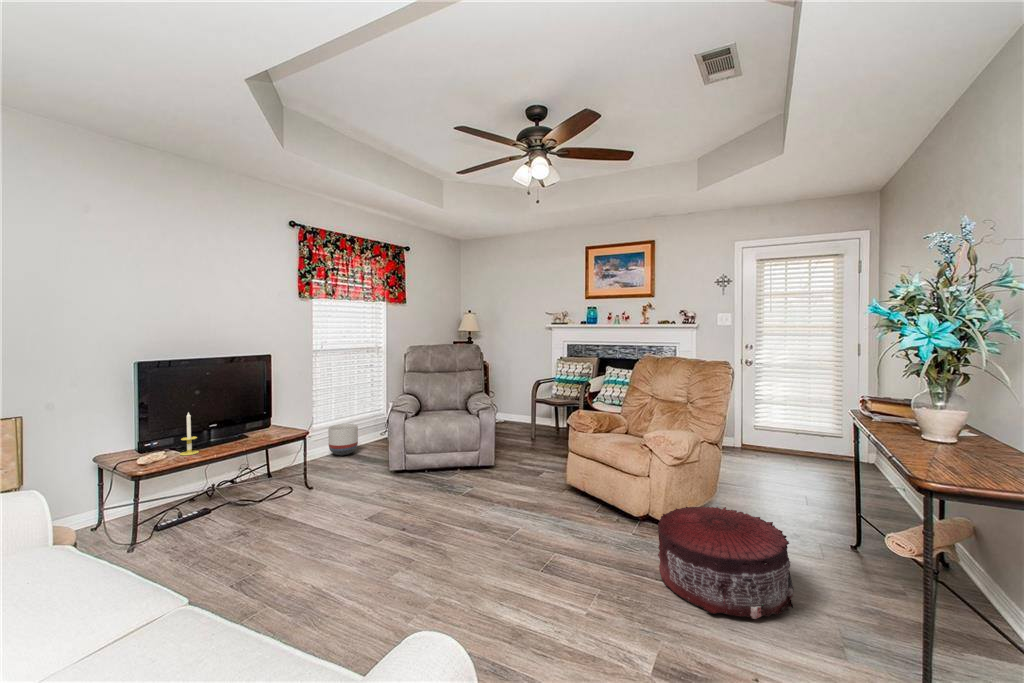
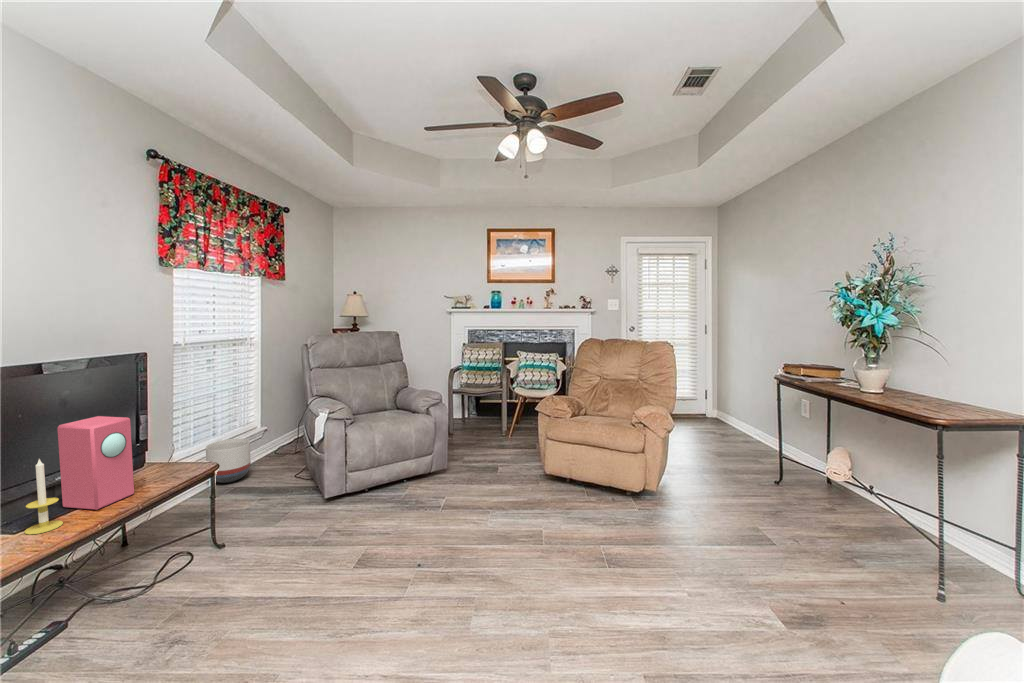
speaker: none [206,392,244,449] -> present [58,416,134,510]
pouf: present [658,507,794,619] -> none [684,472,802,565]

